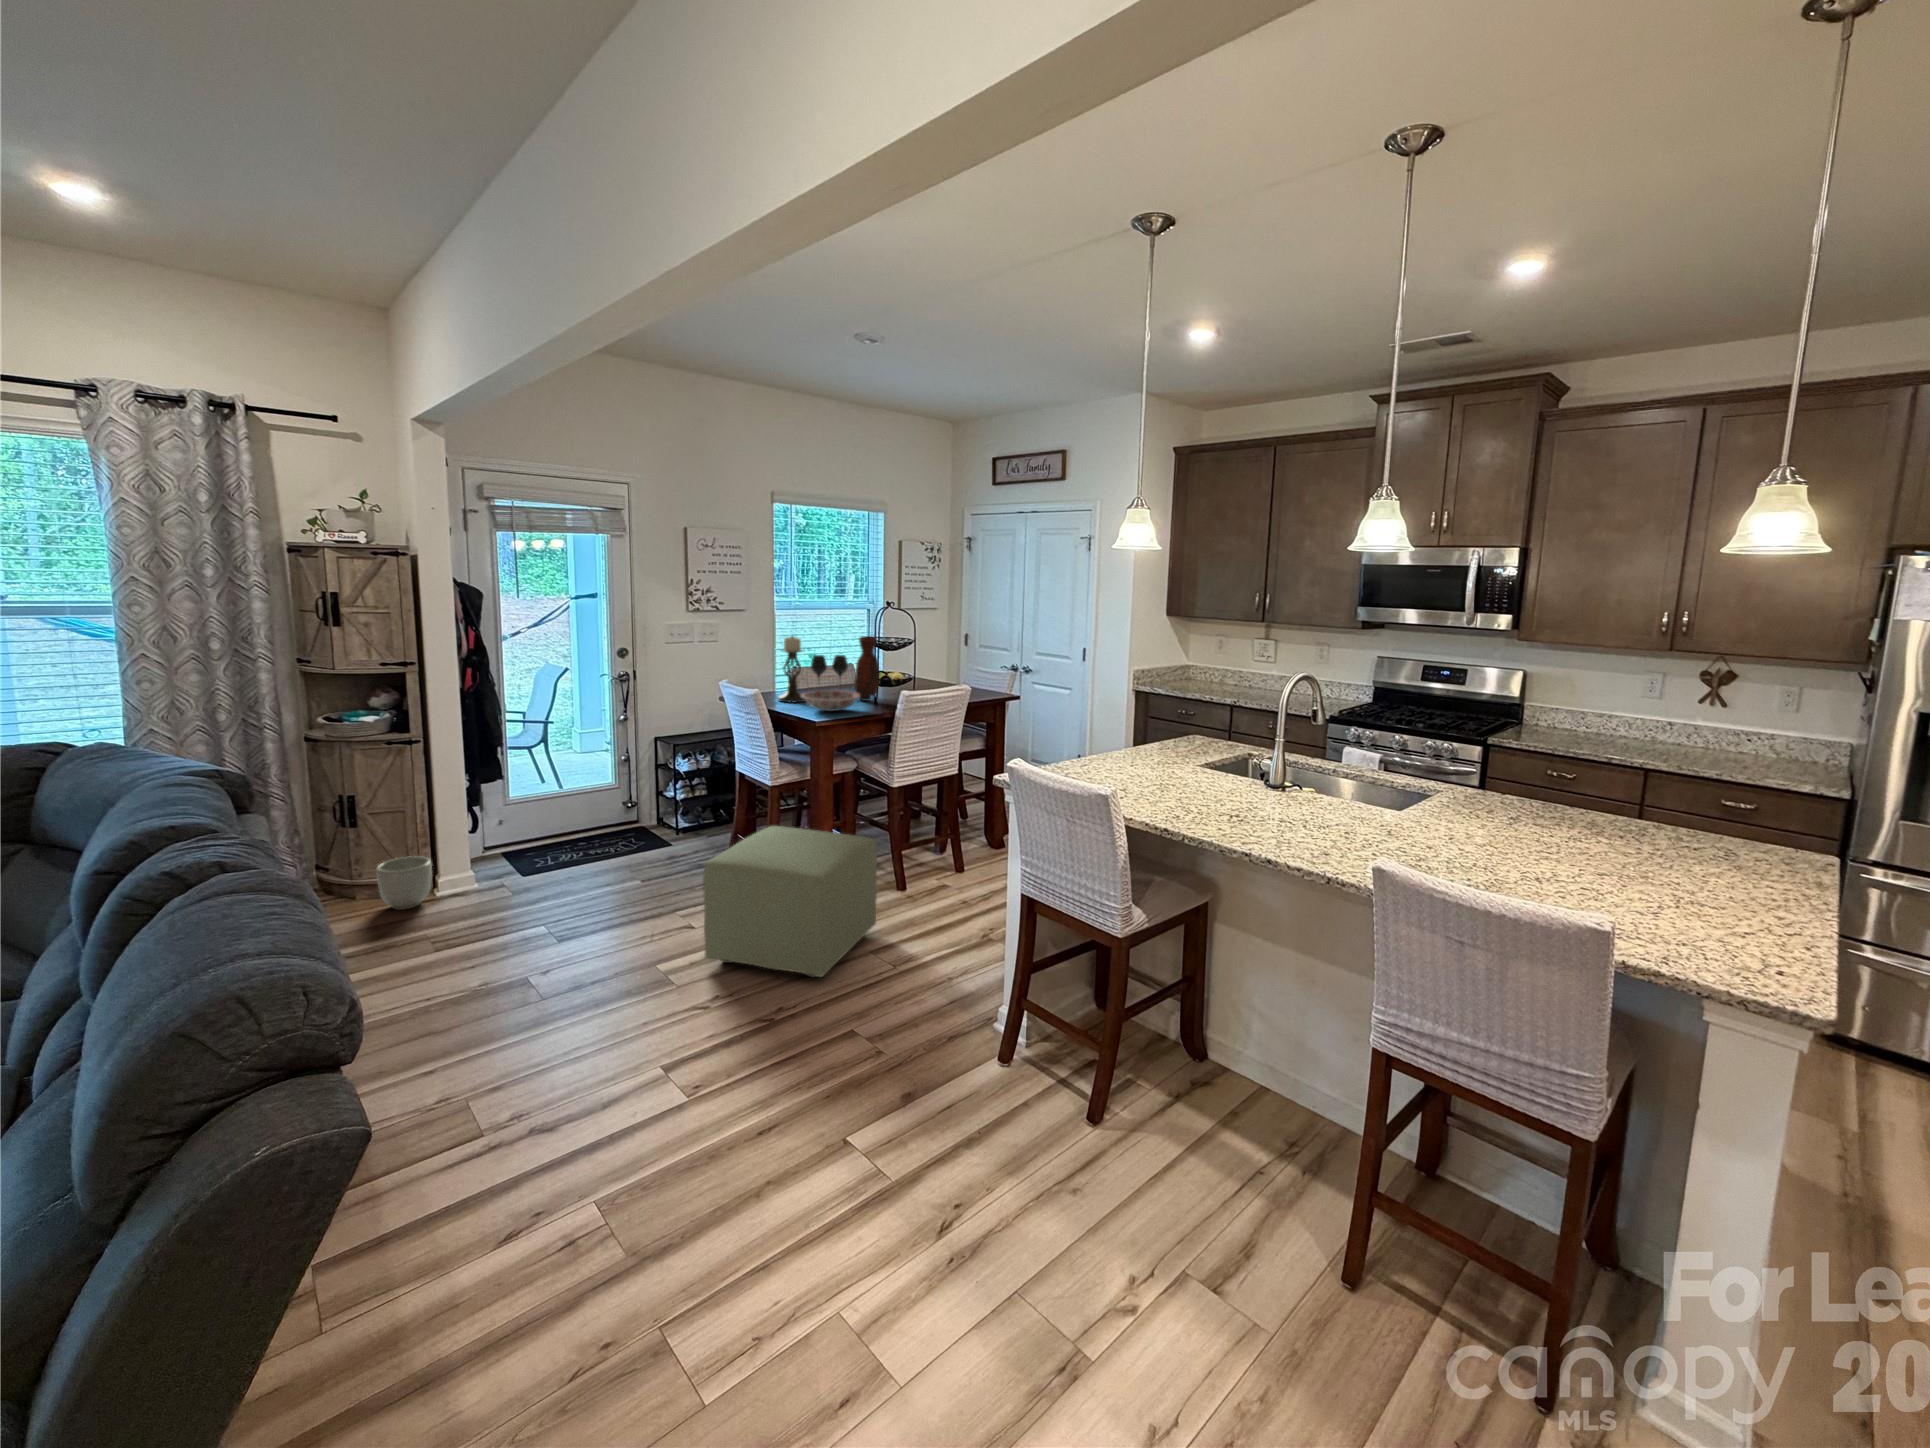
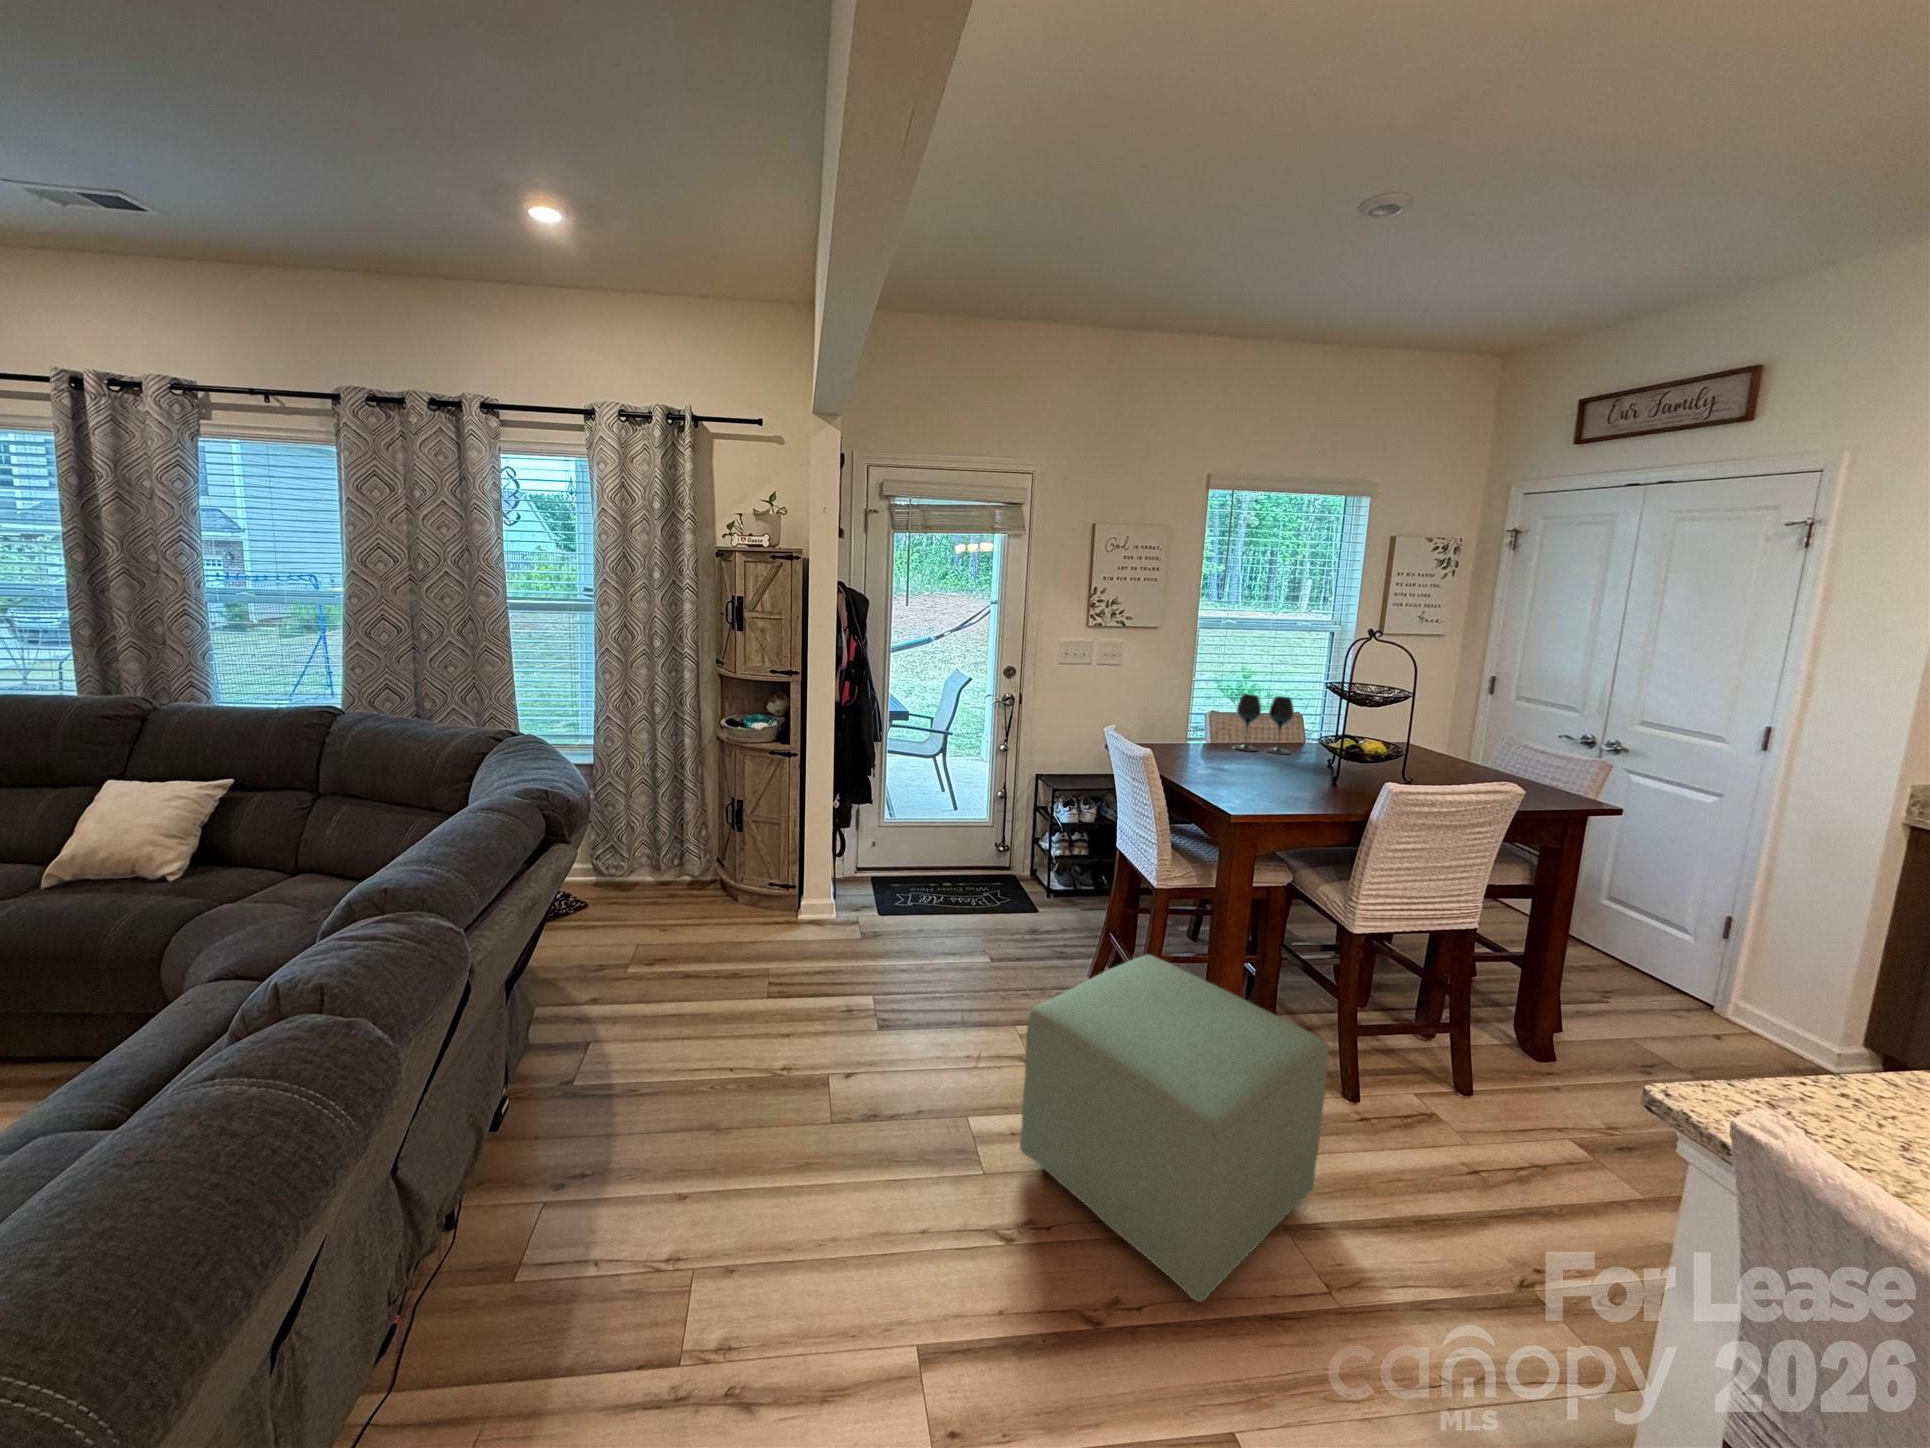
candle holder: present [778,636,805,702] -> none [1185,665,1229,759]
vase: present [854,636,880,701] -> none [1302,672,1348,771]
ceramic bowl: present [801,690,860,711] -> none [1216,748,1313,785]
planter: present [376,856,432,910] -> none [744,869,792,926]

